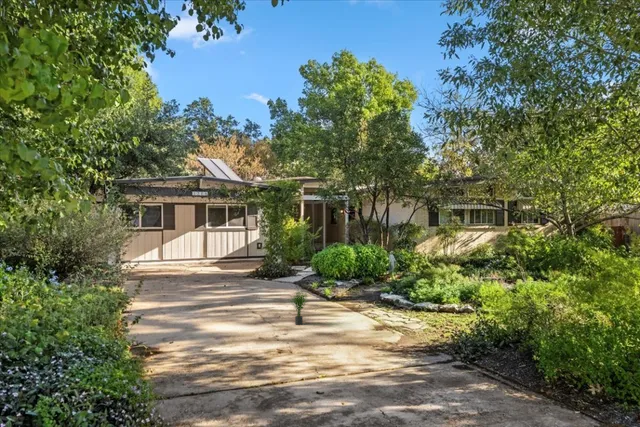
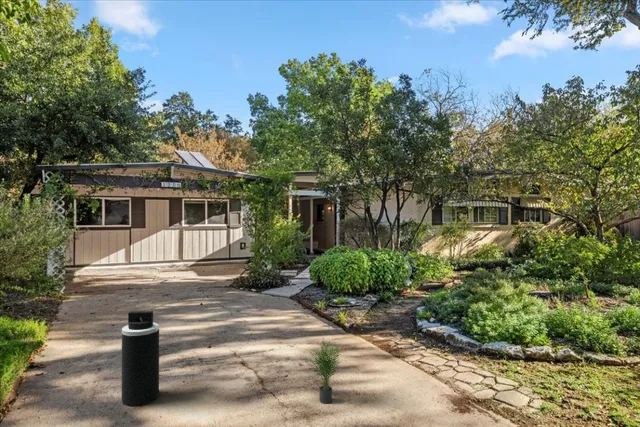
trash can: none [182,272,203,324] -> present [122,311,159,406]

